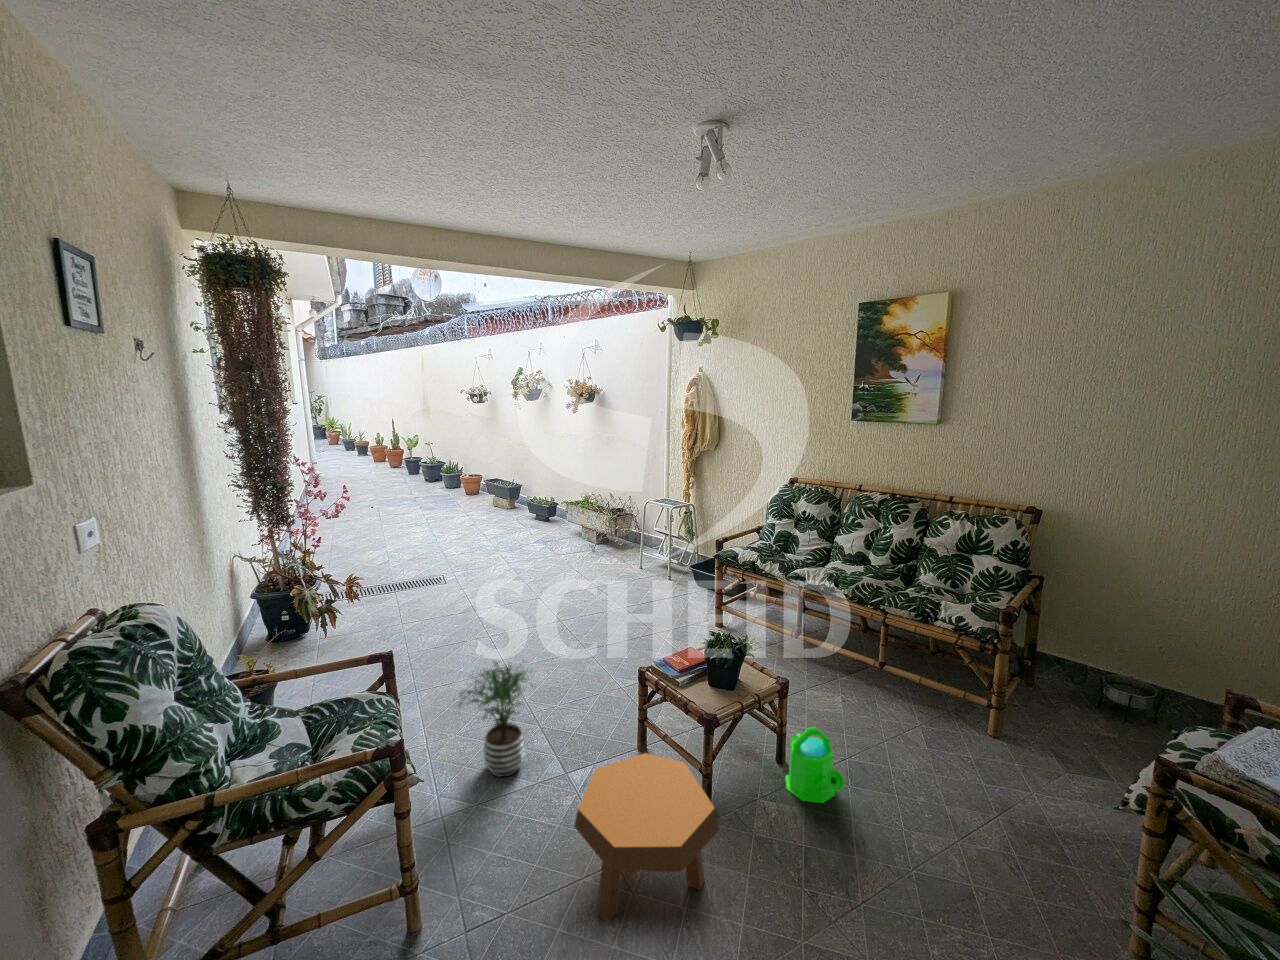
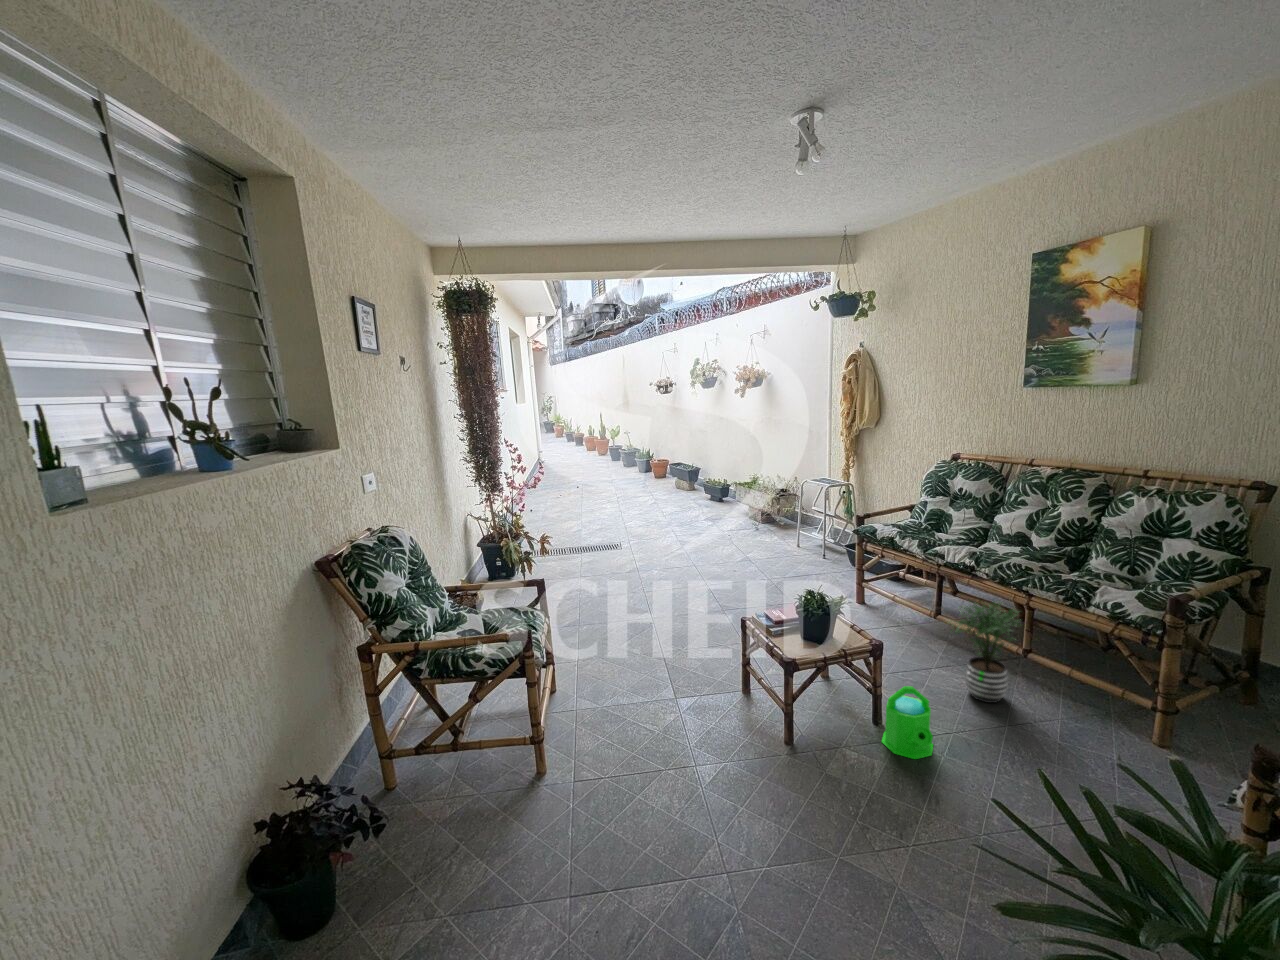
potted plant: present [459,662,533,777] -> present [949,599,1018,703]
footstool: present [574,753,719,923] -> none [665,682,786,803]

